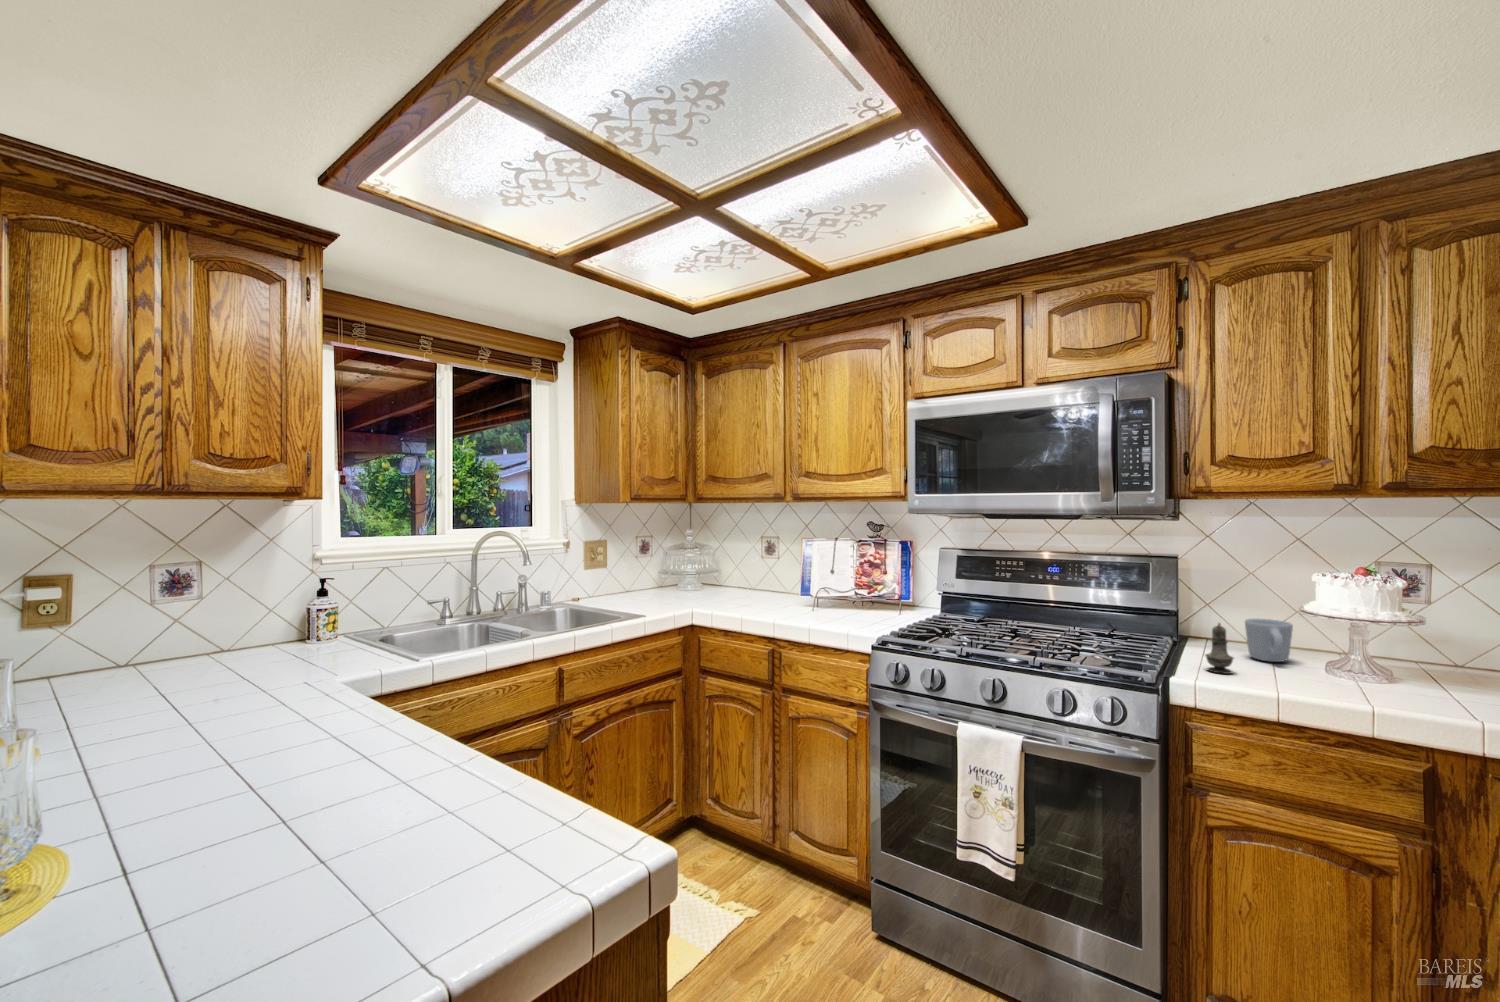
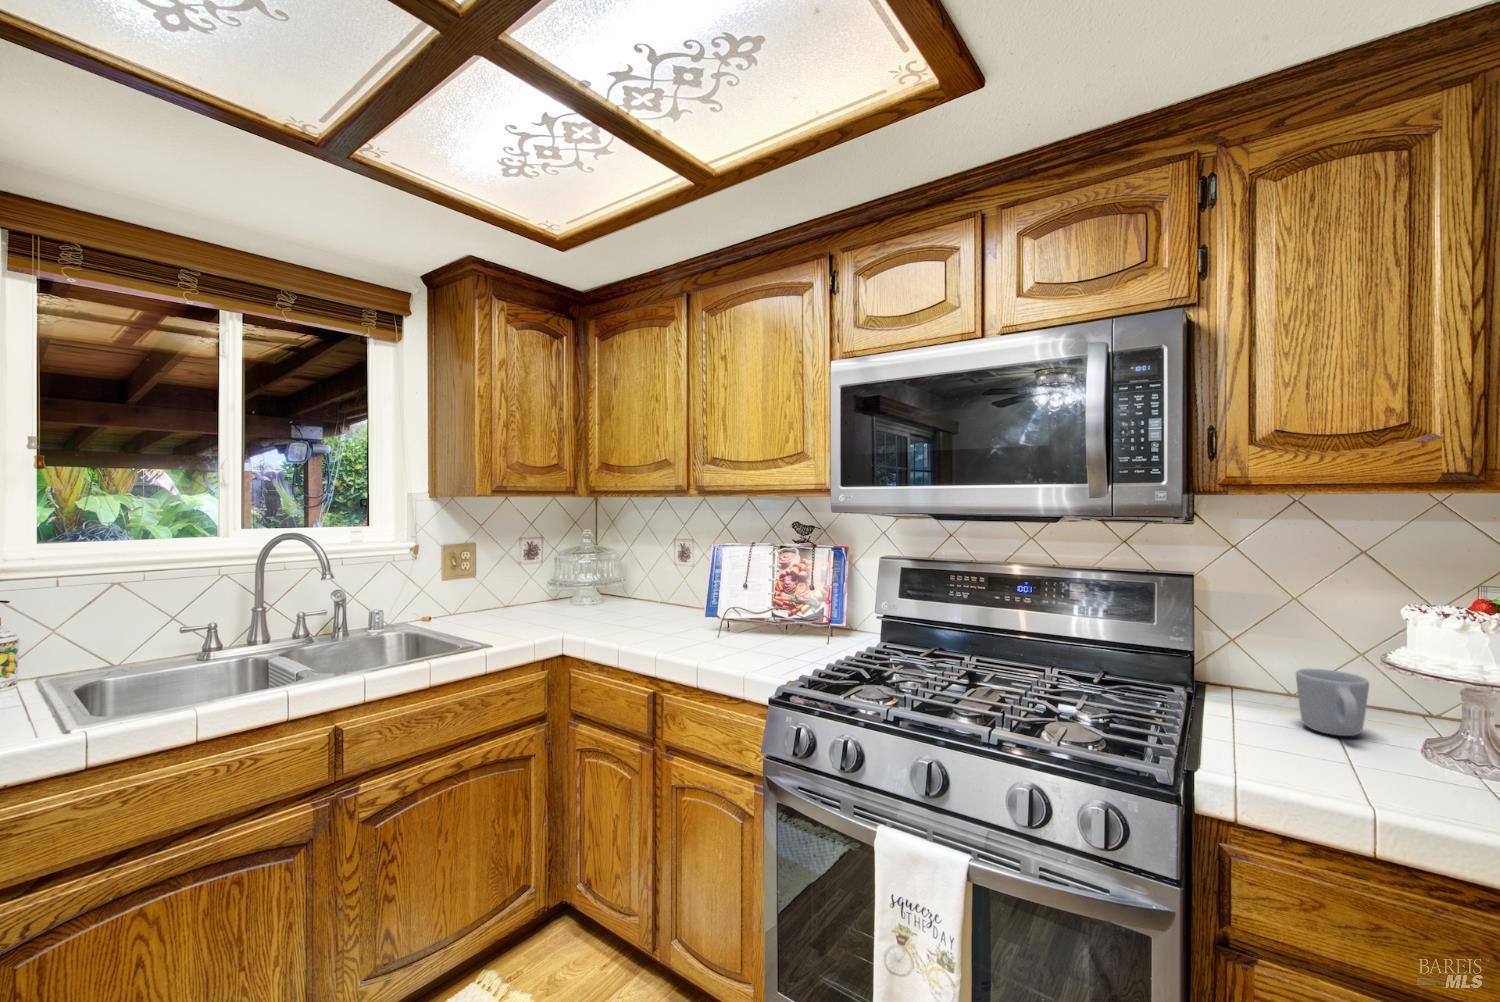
salt shaker: present [1205,623,1234,674] -> none [1243,682,1289,762]

